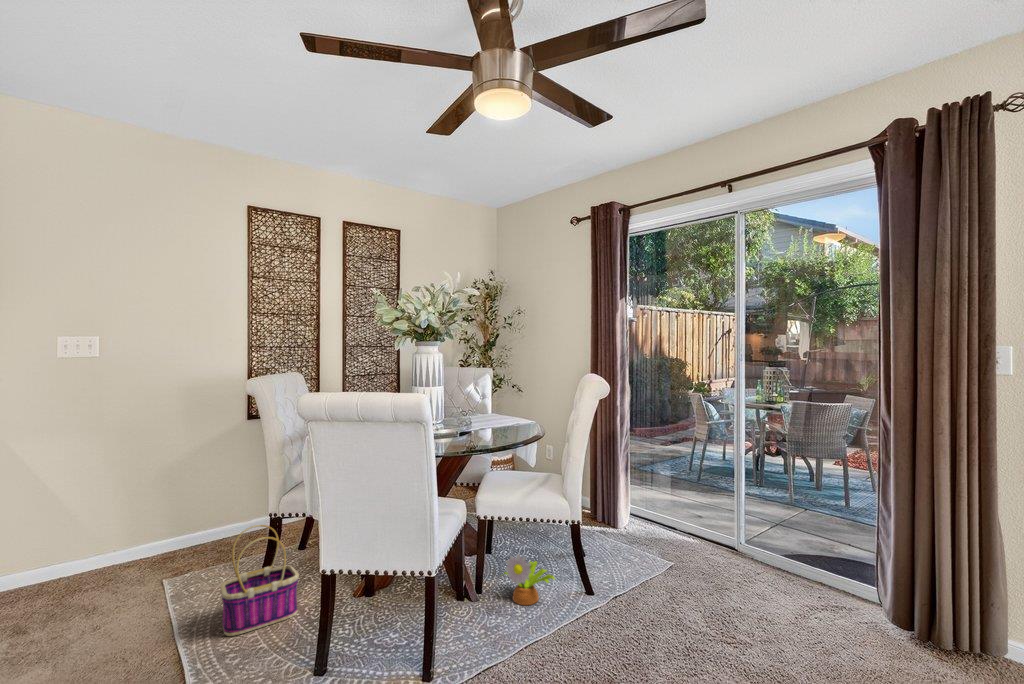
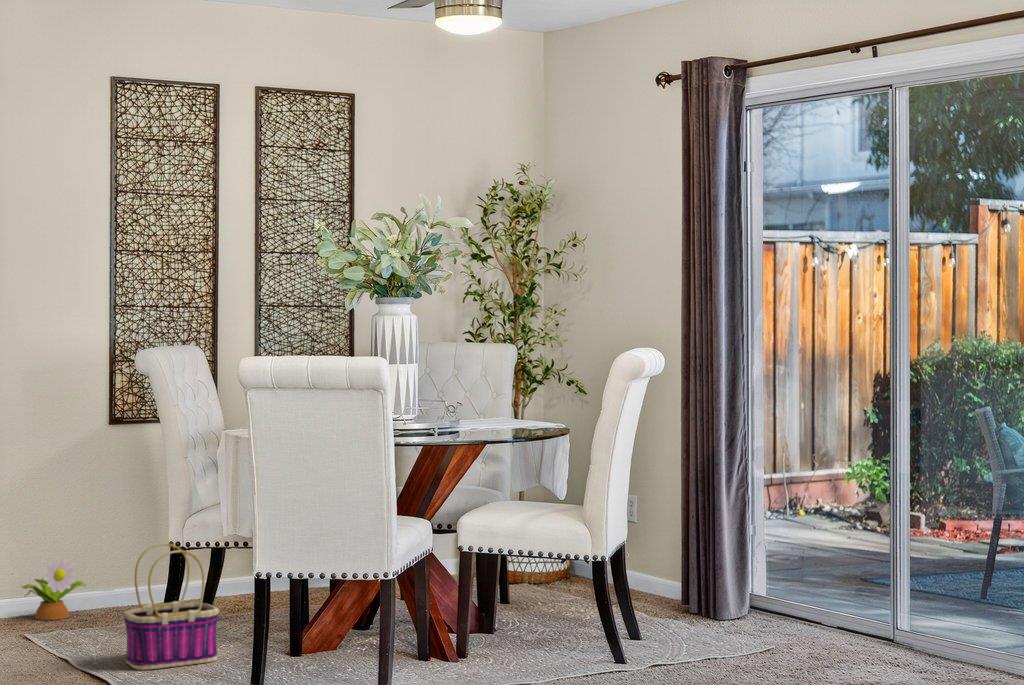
decorative plant: present [504,554,555,605] -> present [22,557,85,620]

